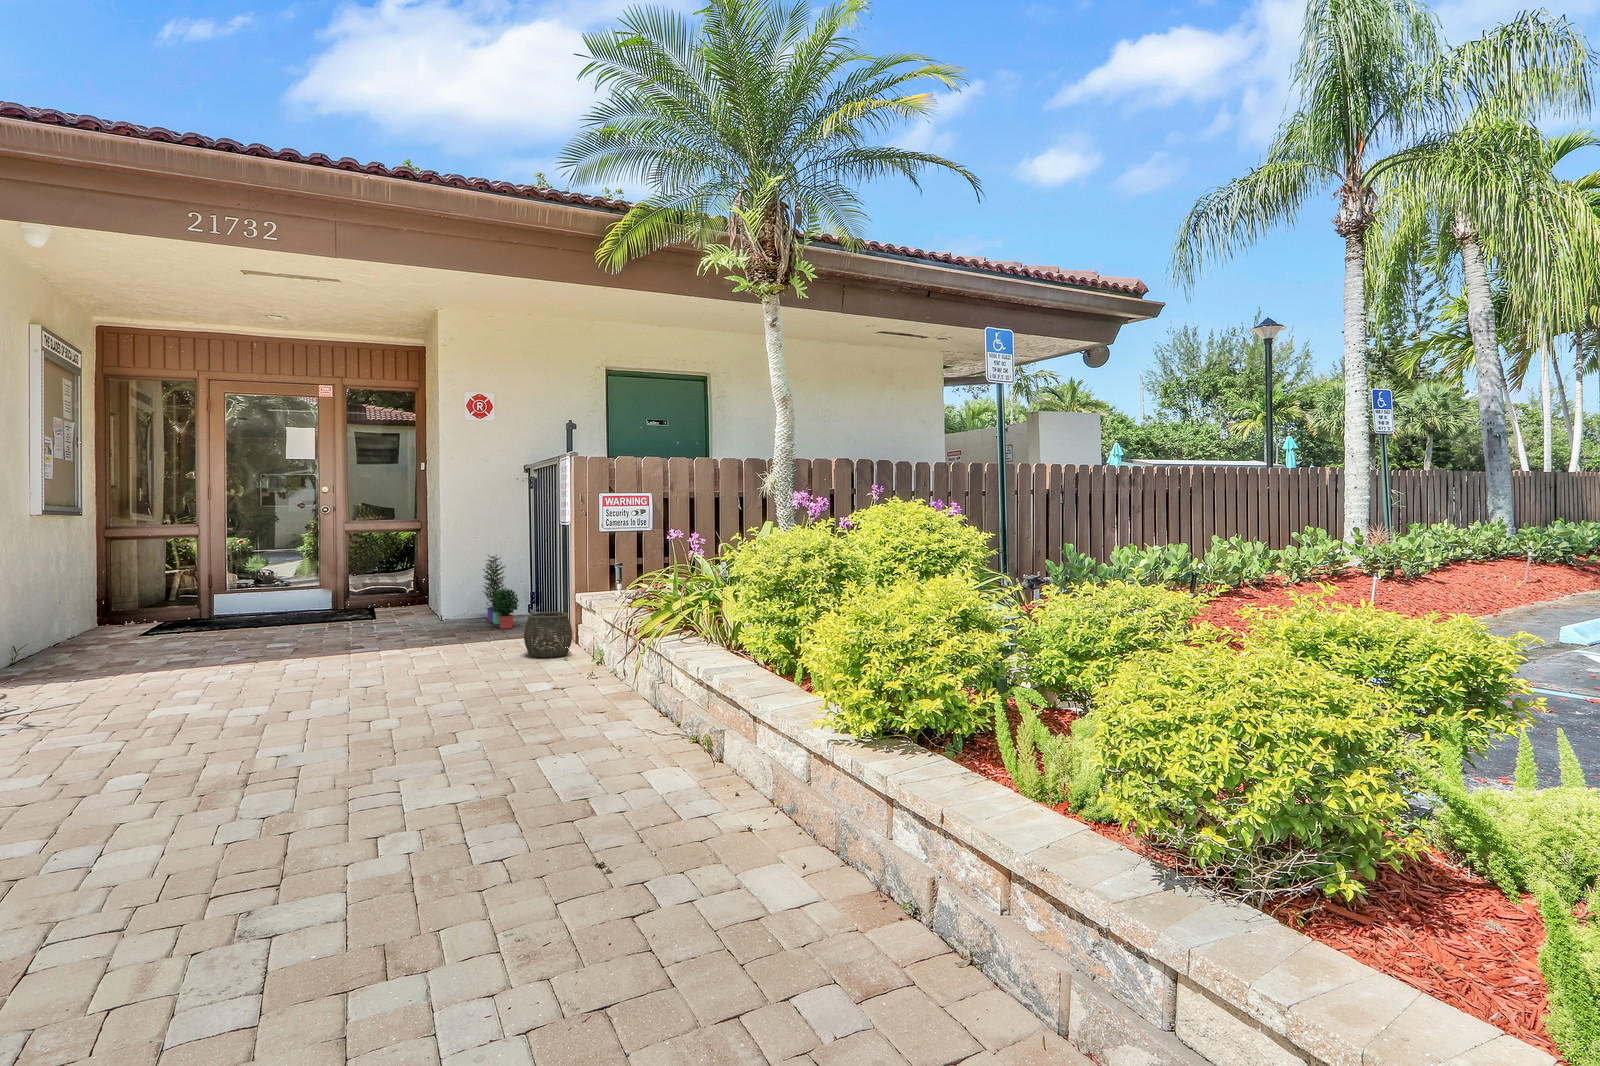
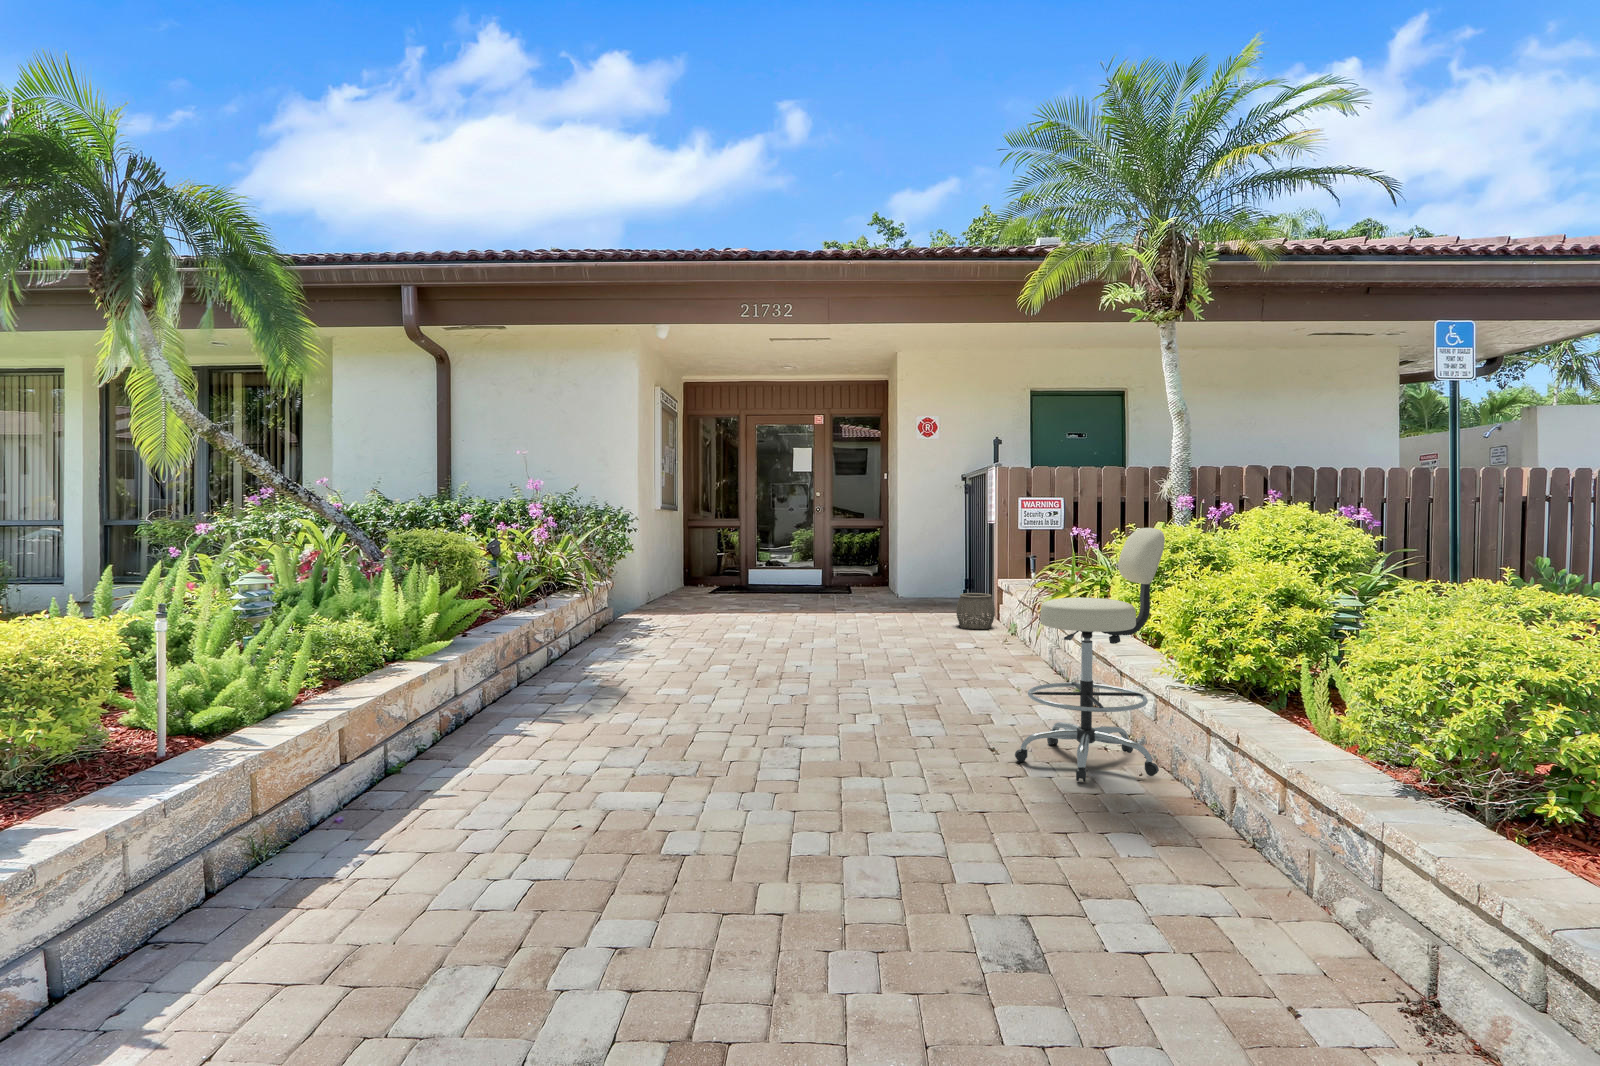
stool: none [640,536,835,898] -> present [1015,528,1165,782]
potted plant: present [482,555,519,629] -> none [927,547,956,607]

